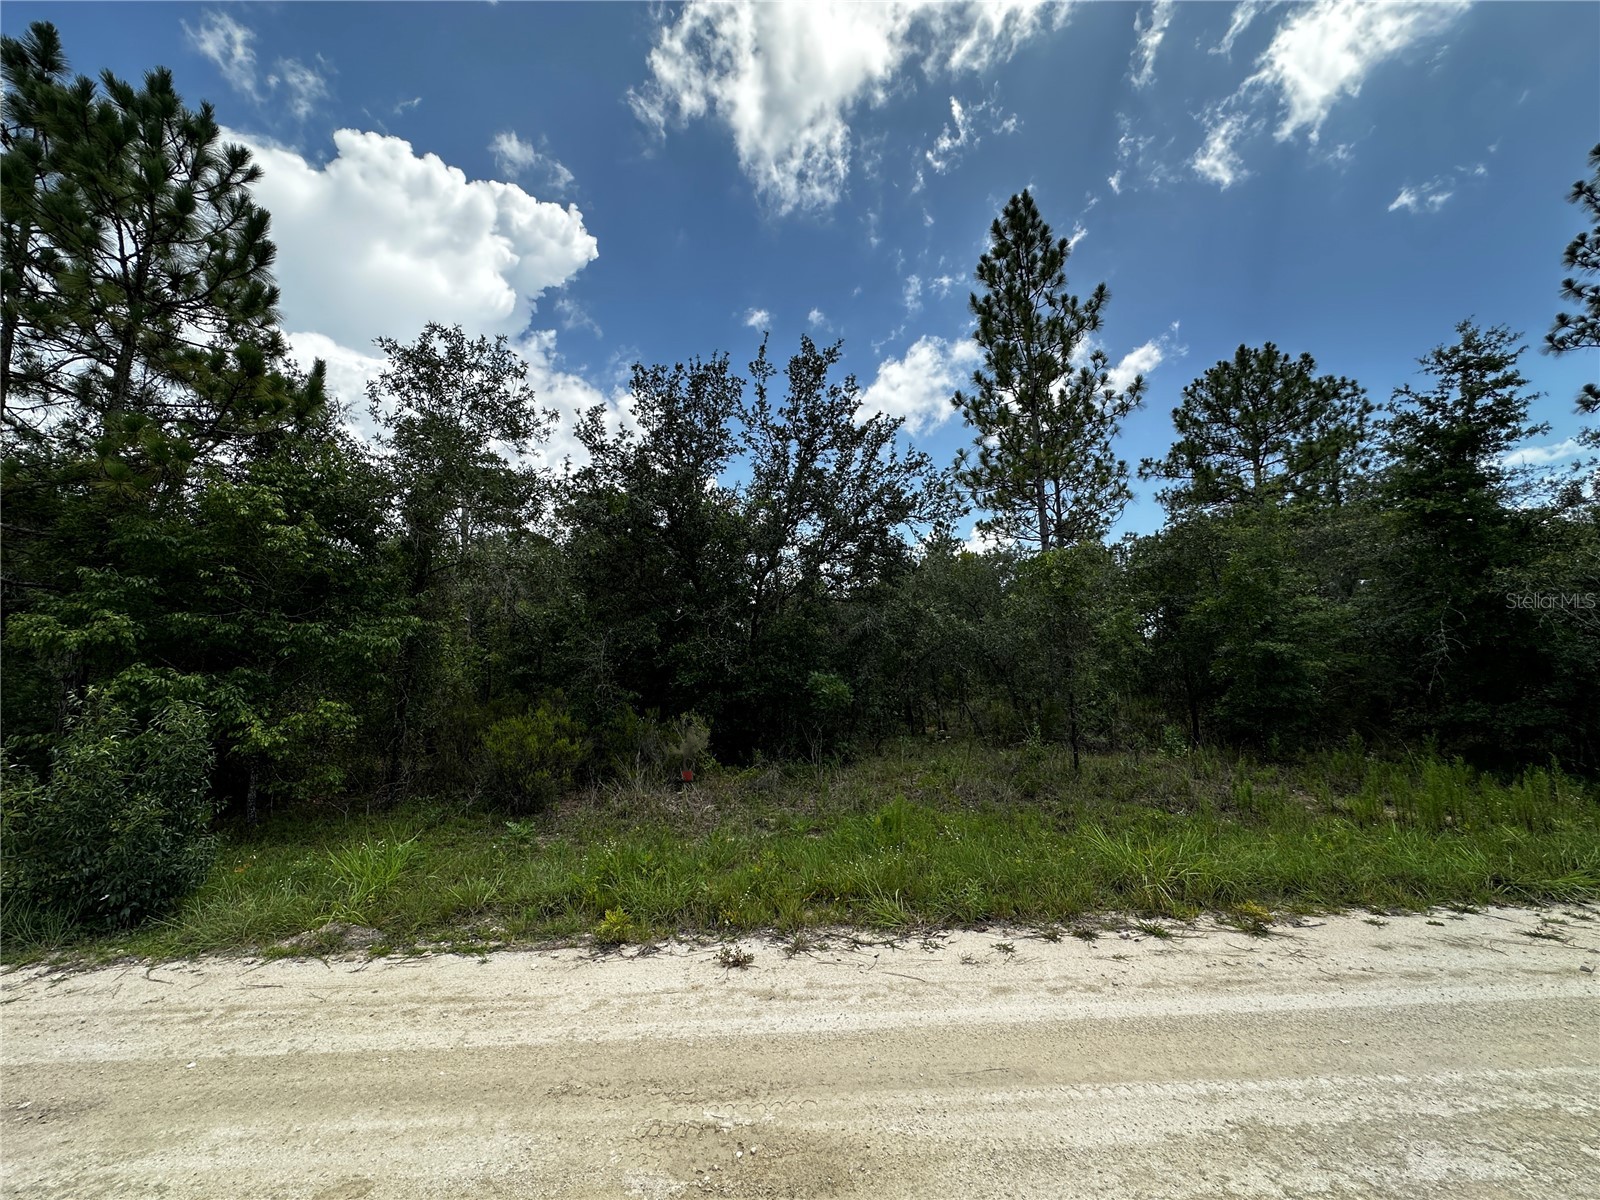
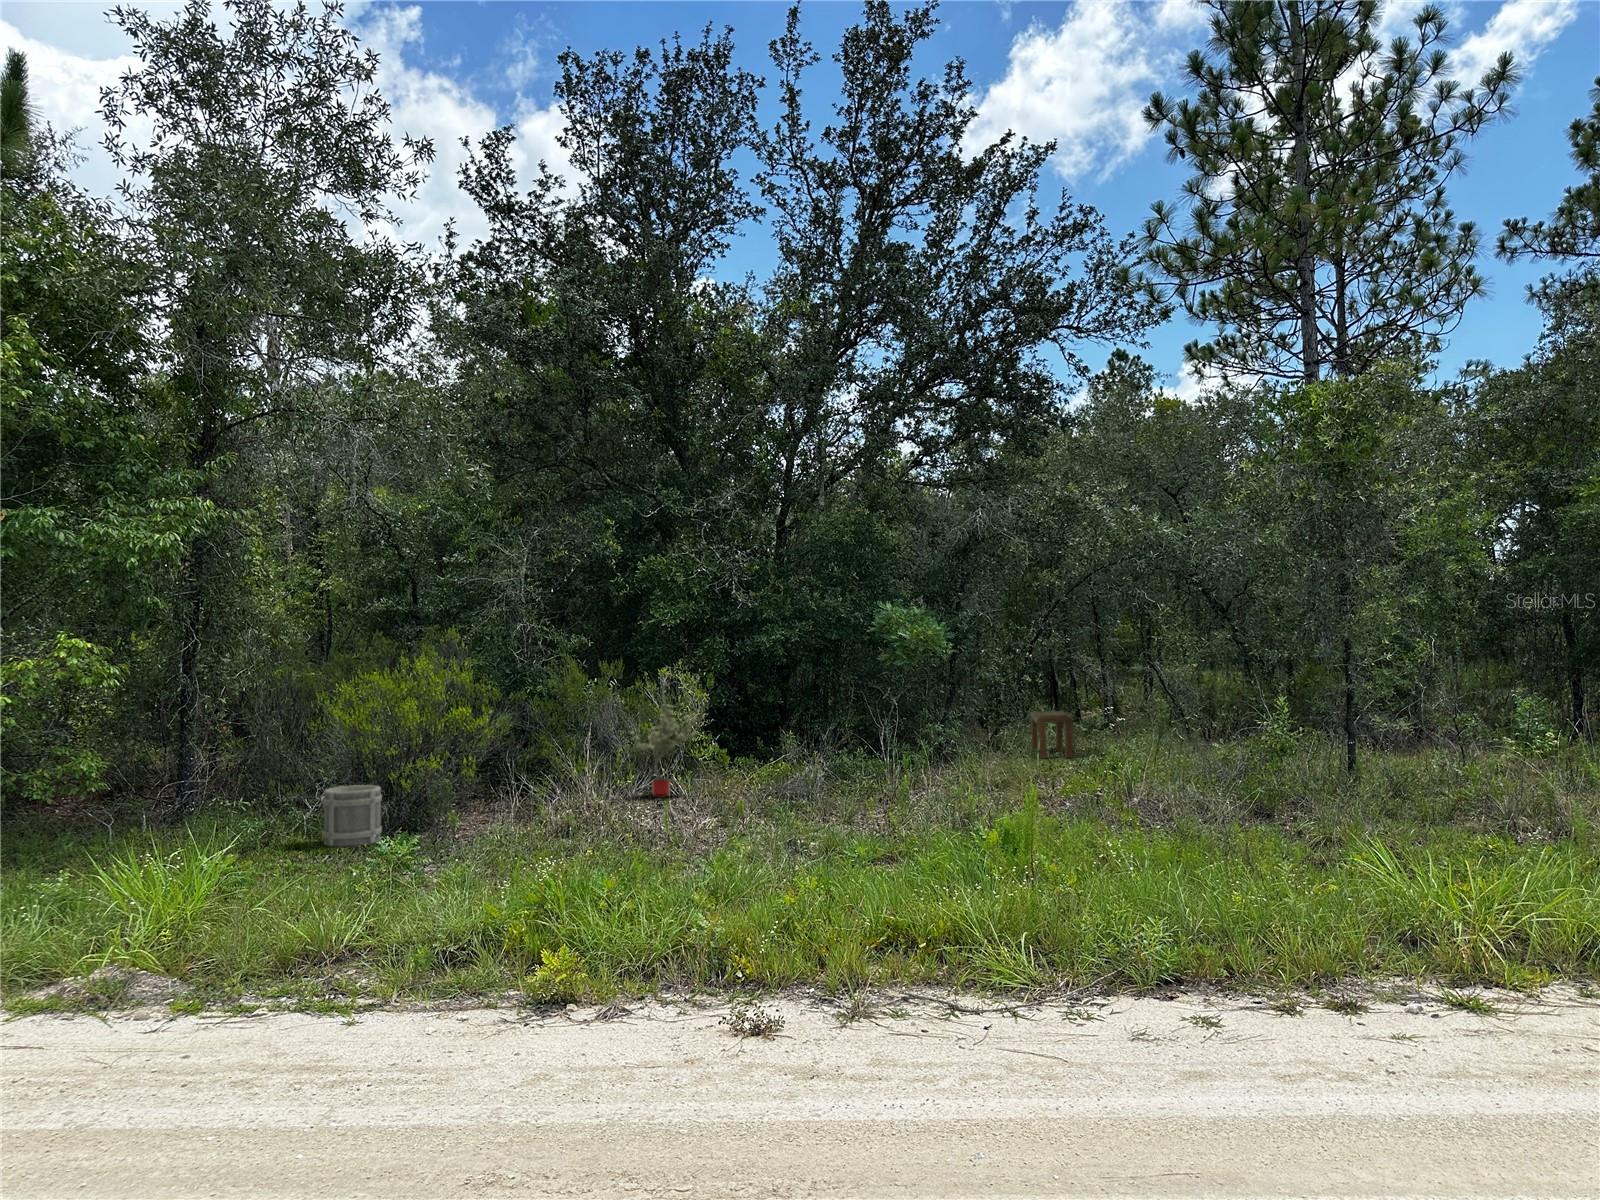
bench: none [897,724,921,752] -> present [1031,711,1073,758]
bucket: none [485,779,521,817] -> present [323,785,382,847]

